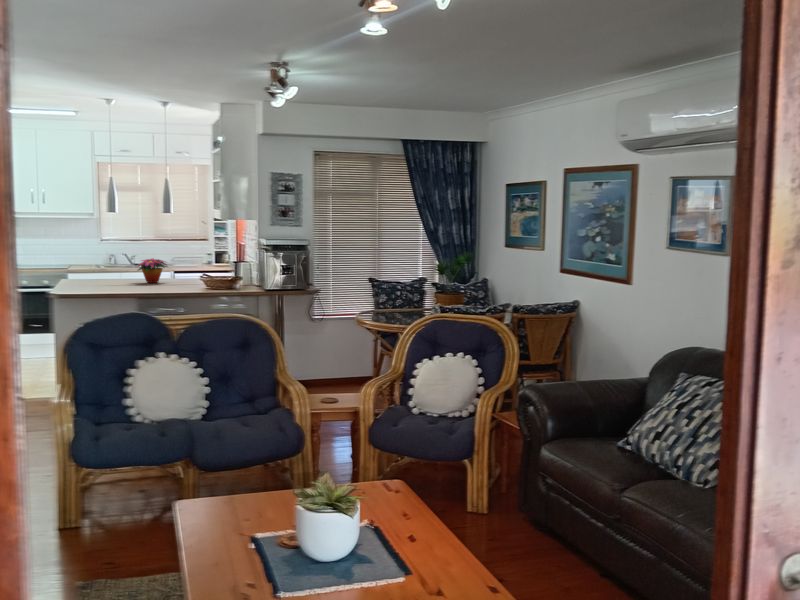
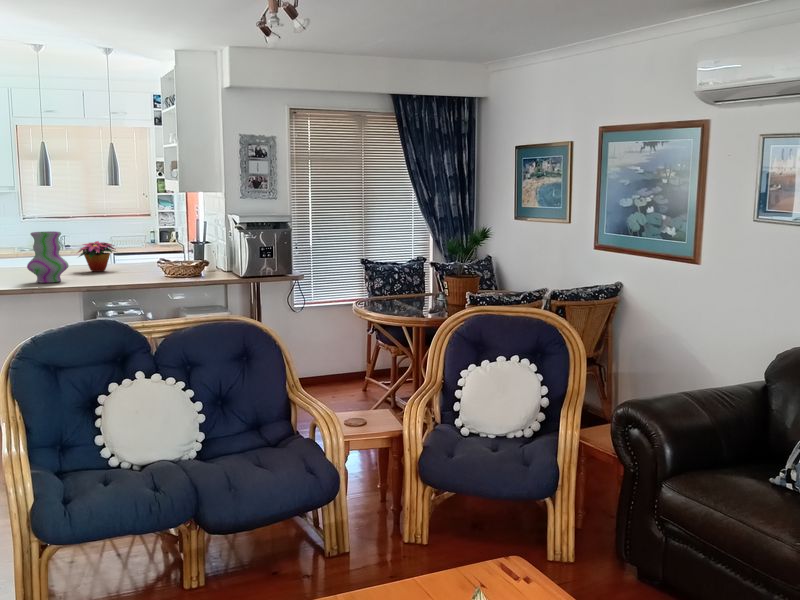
vase: none [94,249,126,289] -> present [27,231,69,283]

